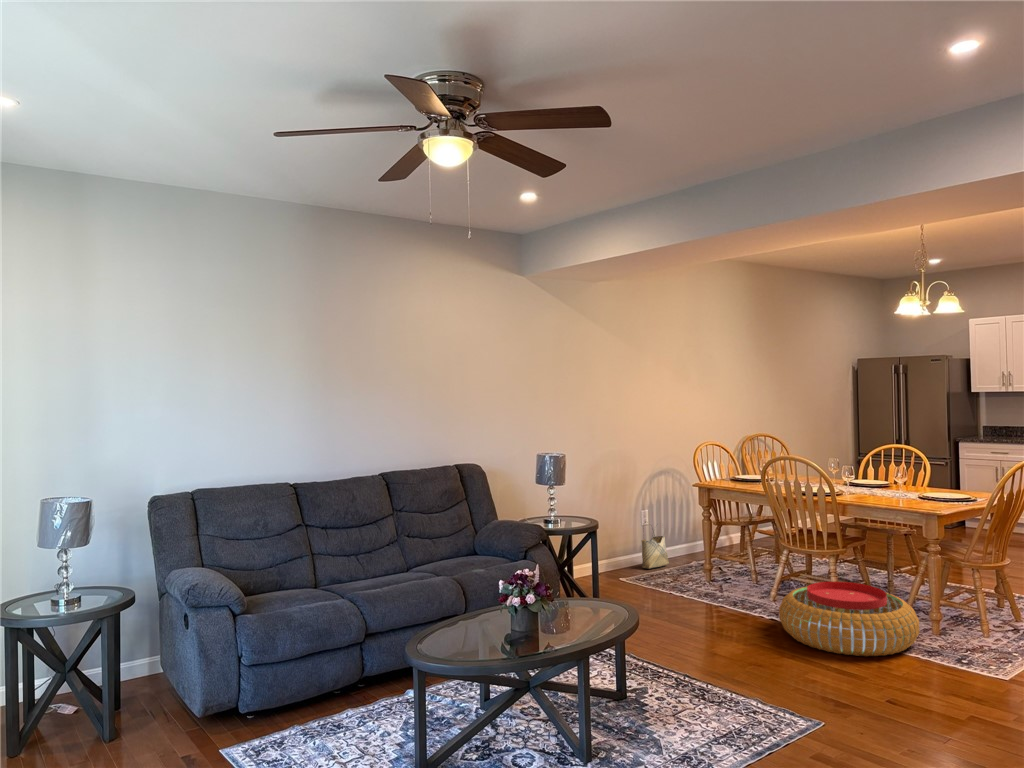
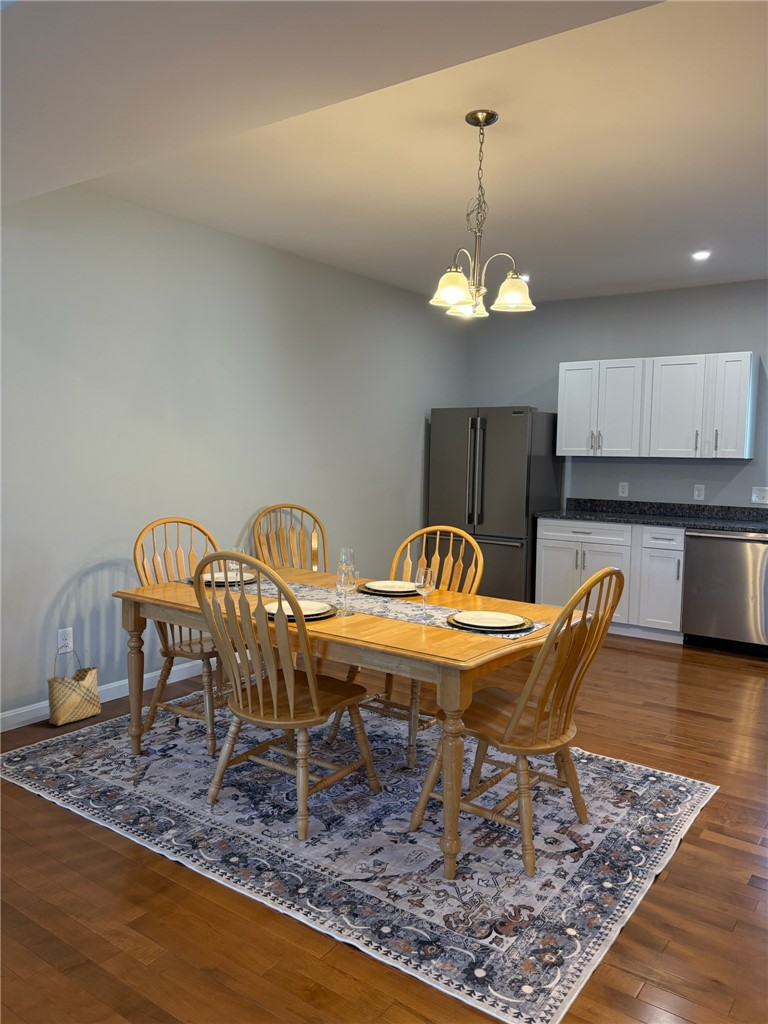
pouf: present [779,581,919,656] -> none [171,783,418,968]

